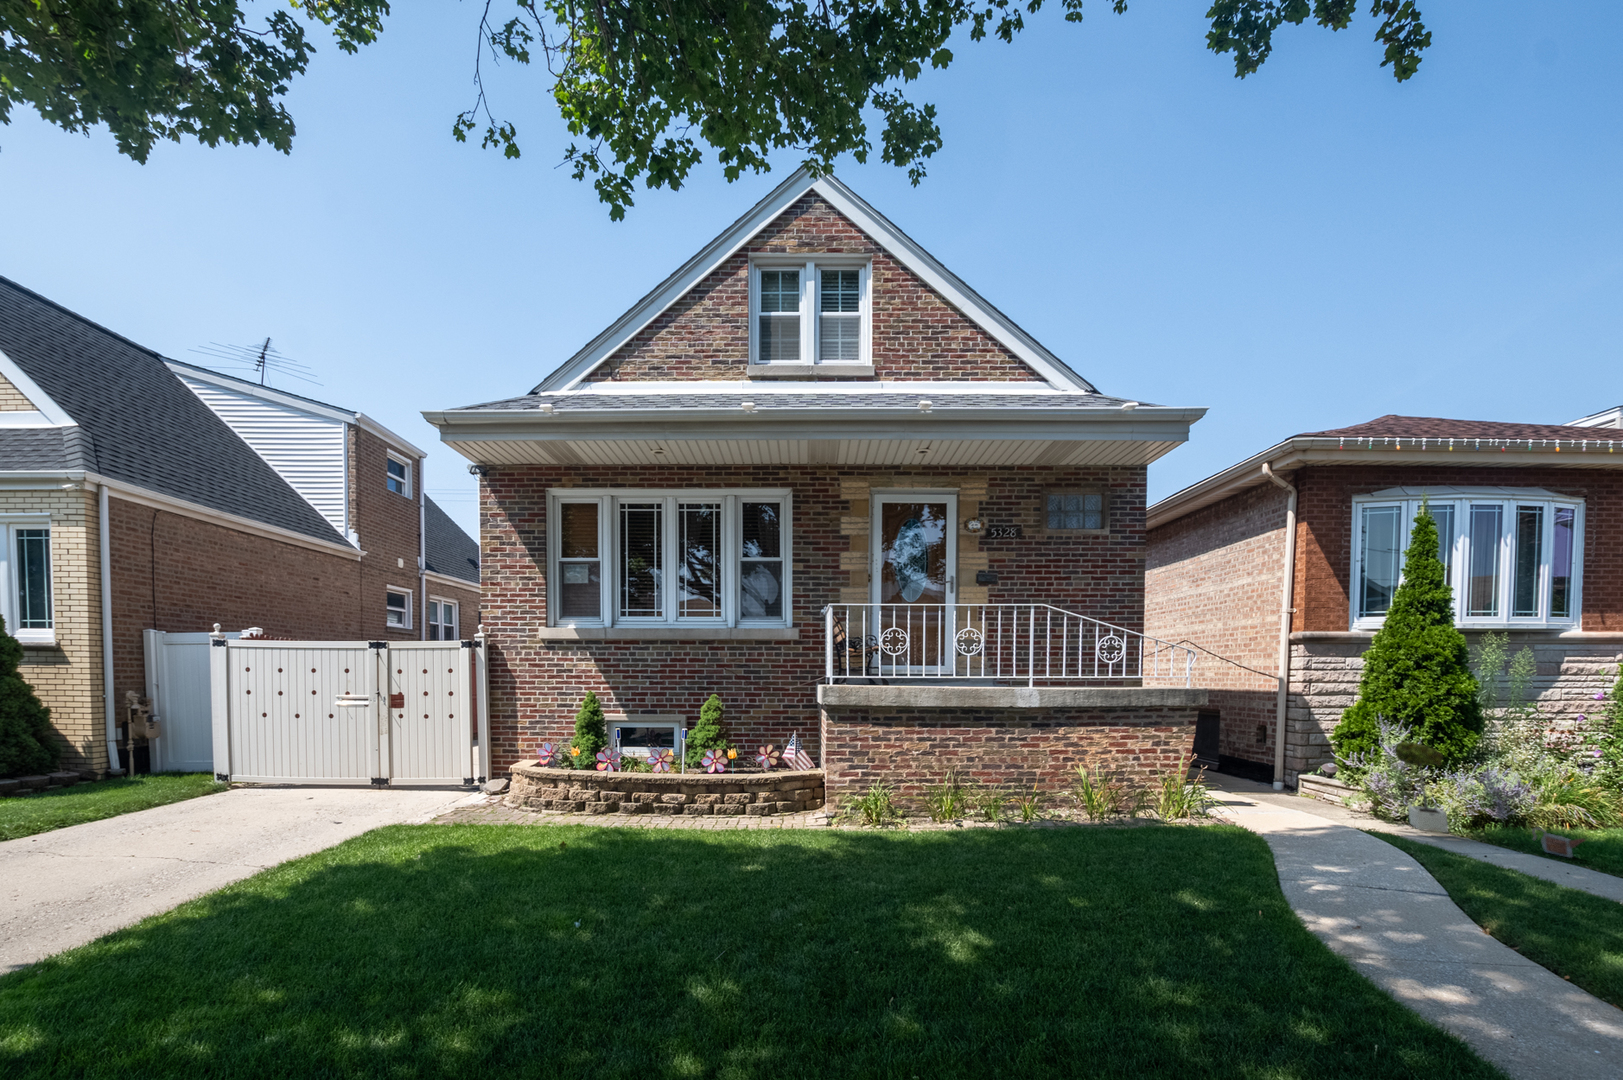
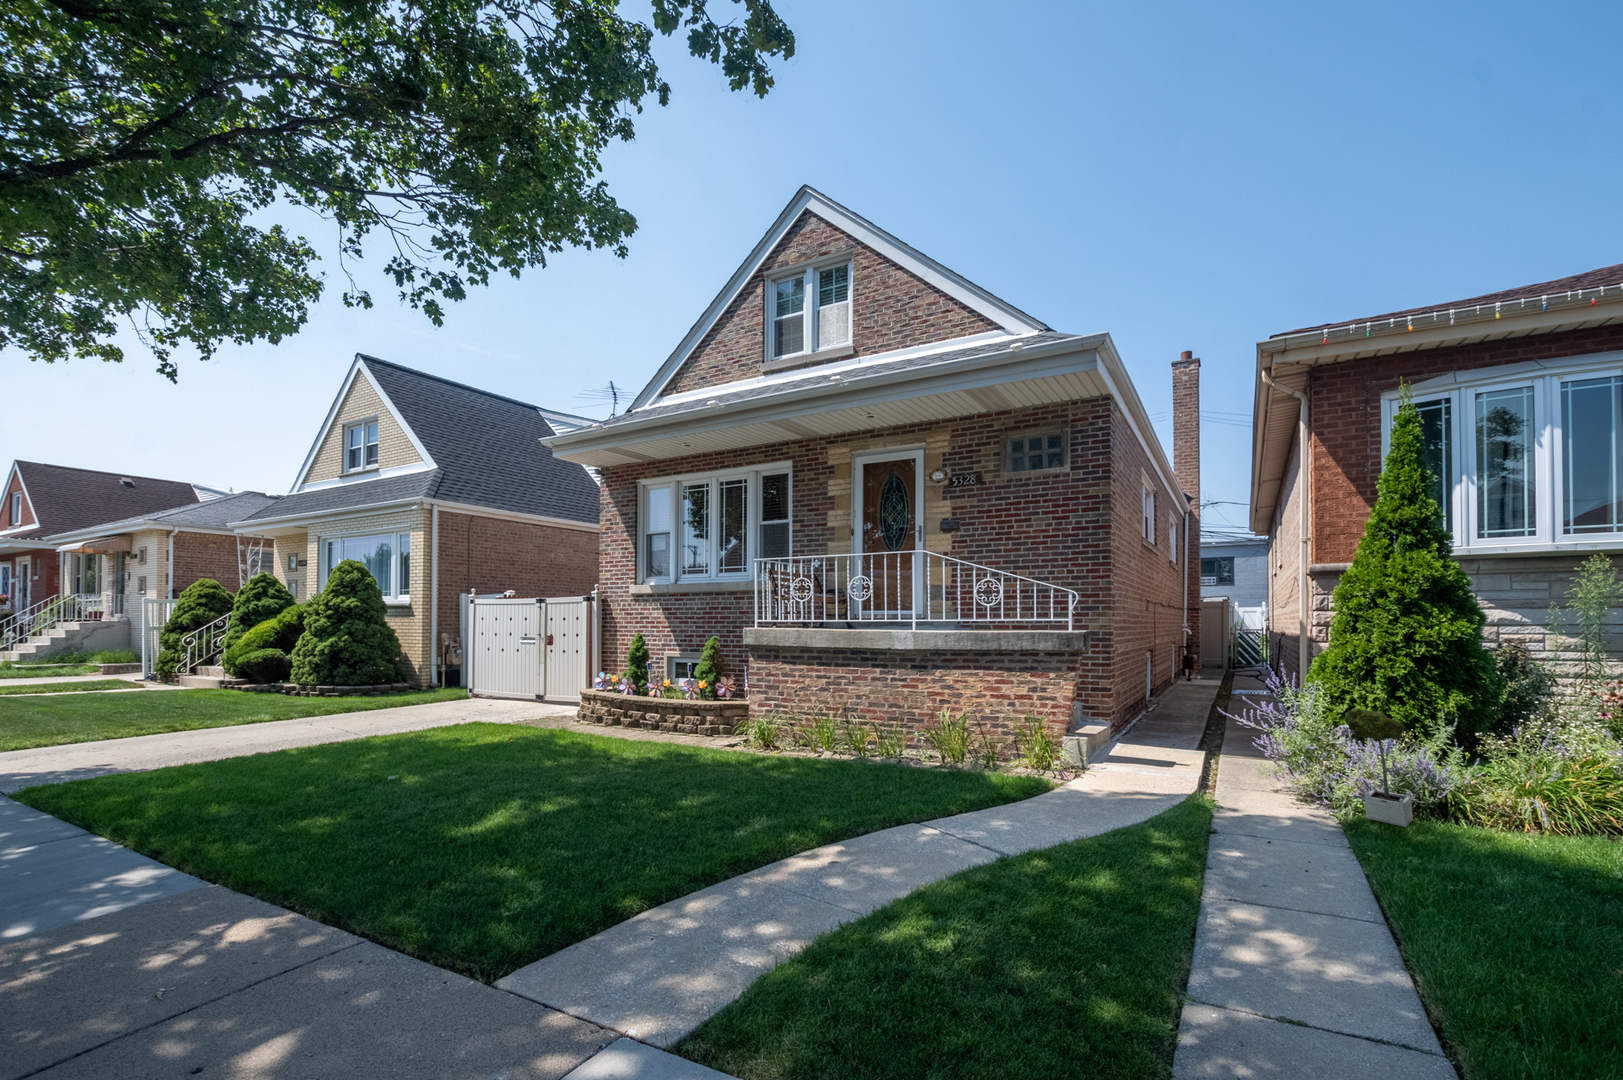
watering can: present [1532,828,1585,858] -> none [1486,831,1544,876]

